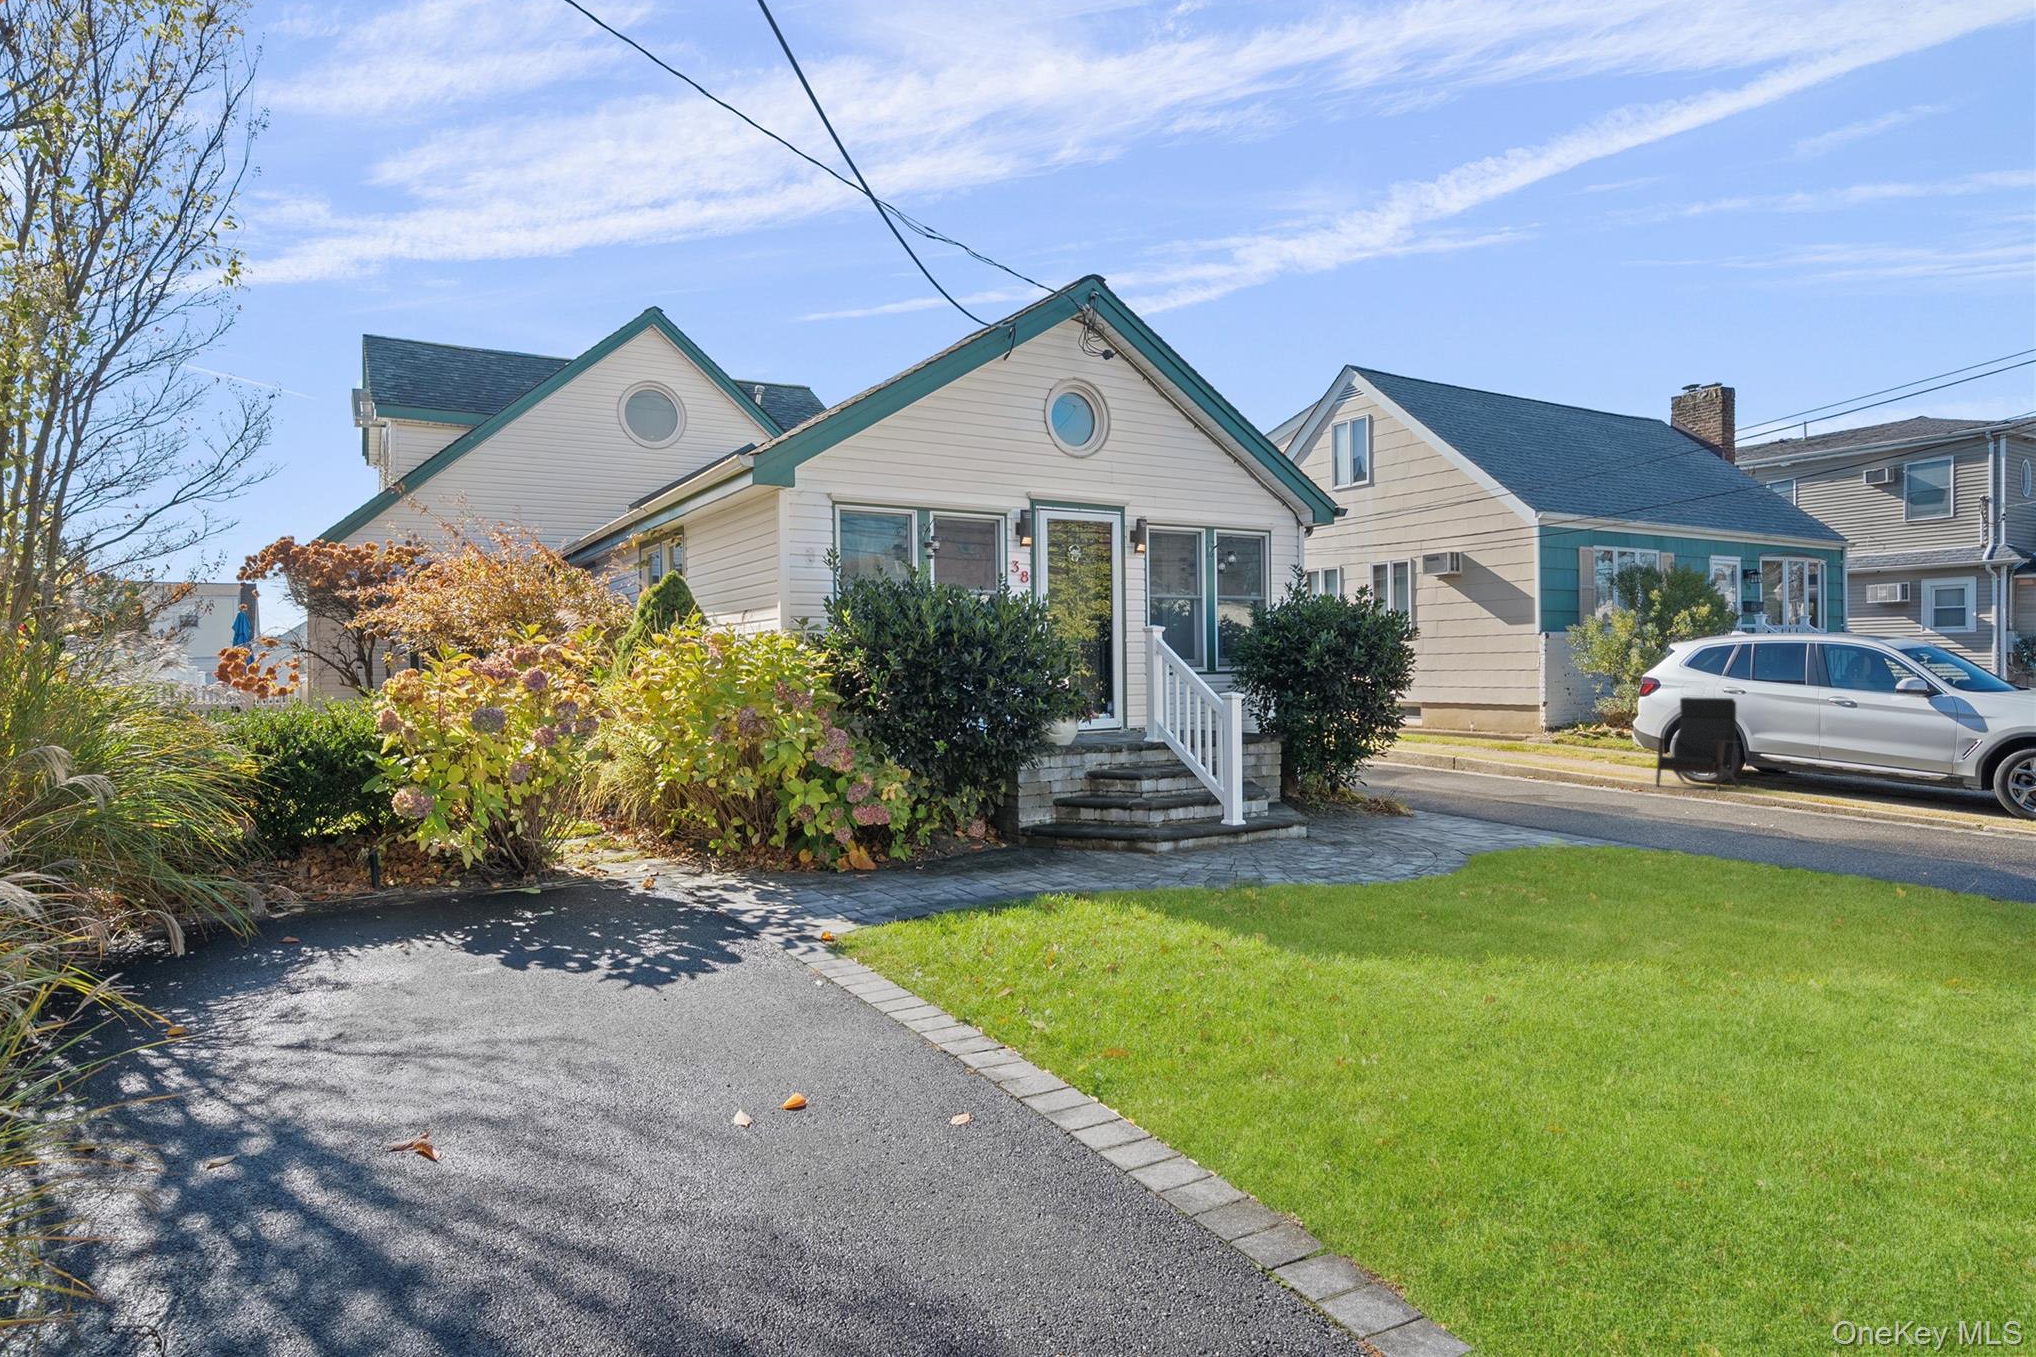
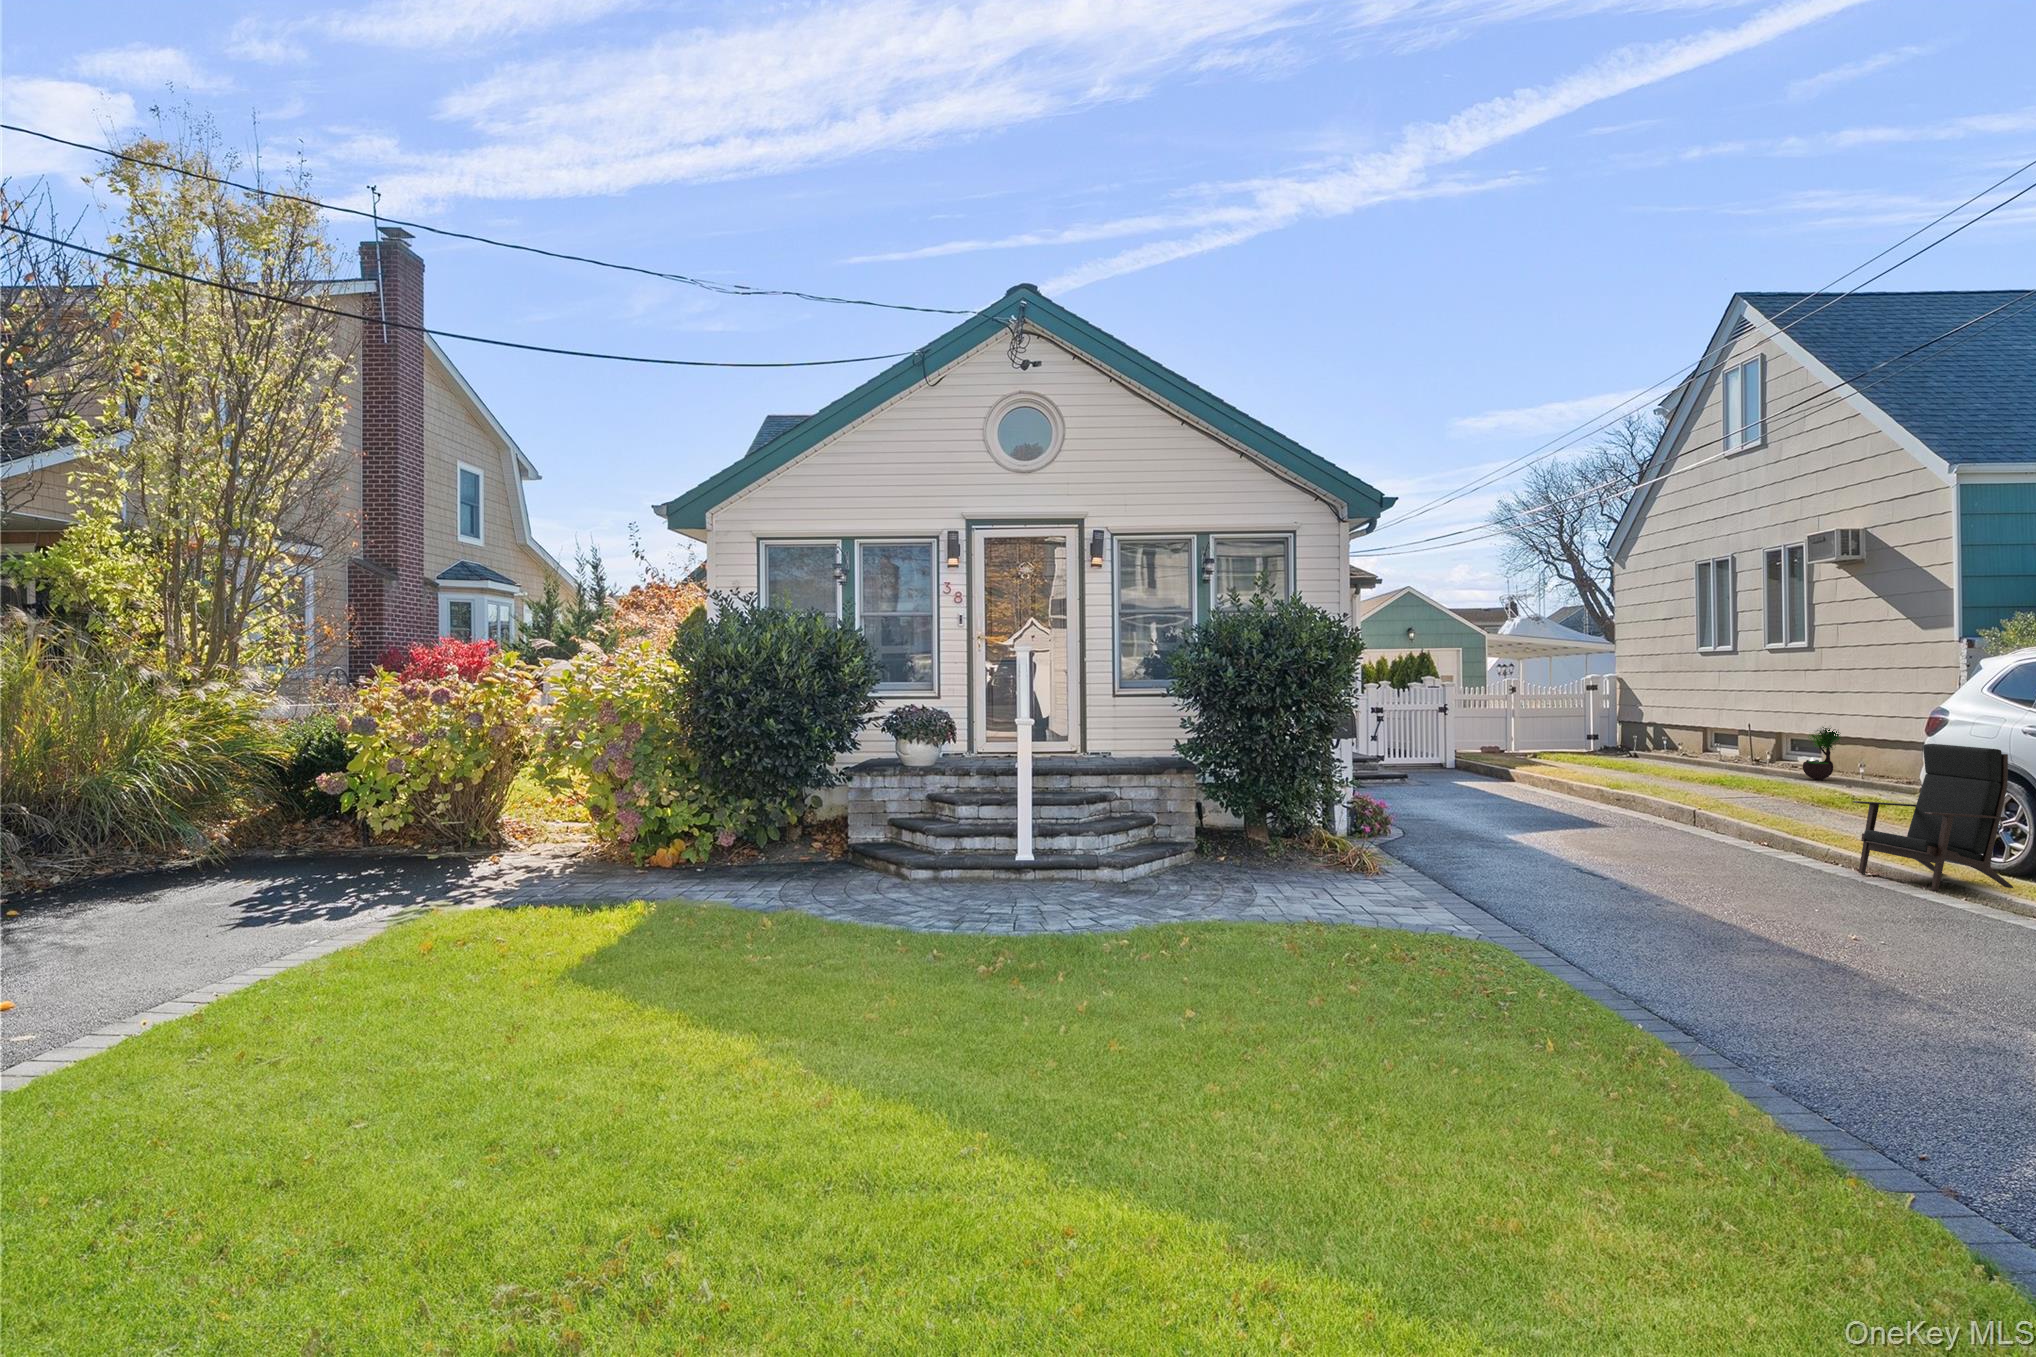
potted tree: none [1412,695,1439,738] -> present [1803,727,1841,780]

